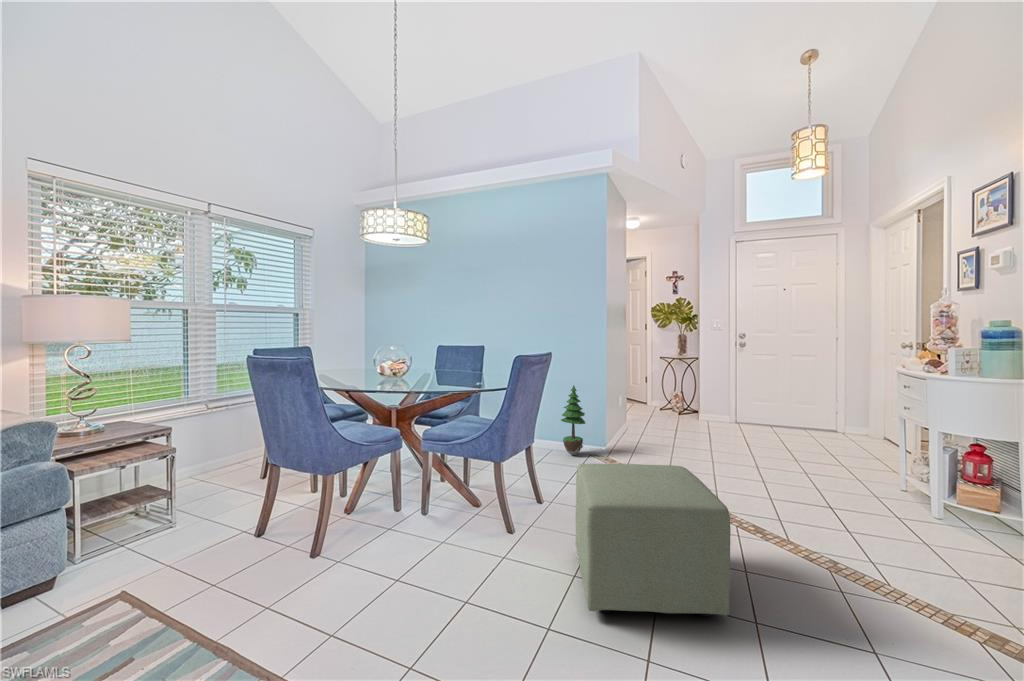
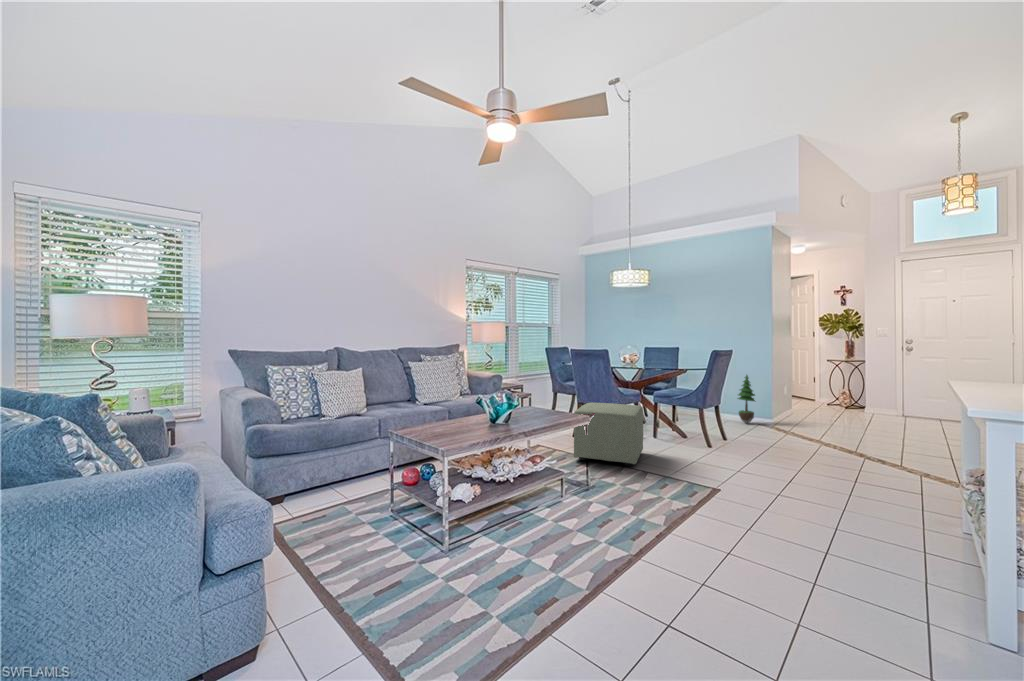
ottoman: present [576,464,731,616] -> present [574,403,643,466]

